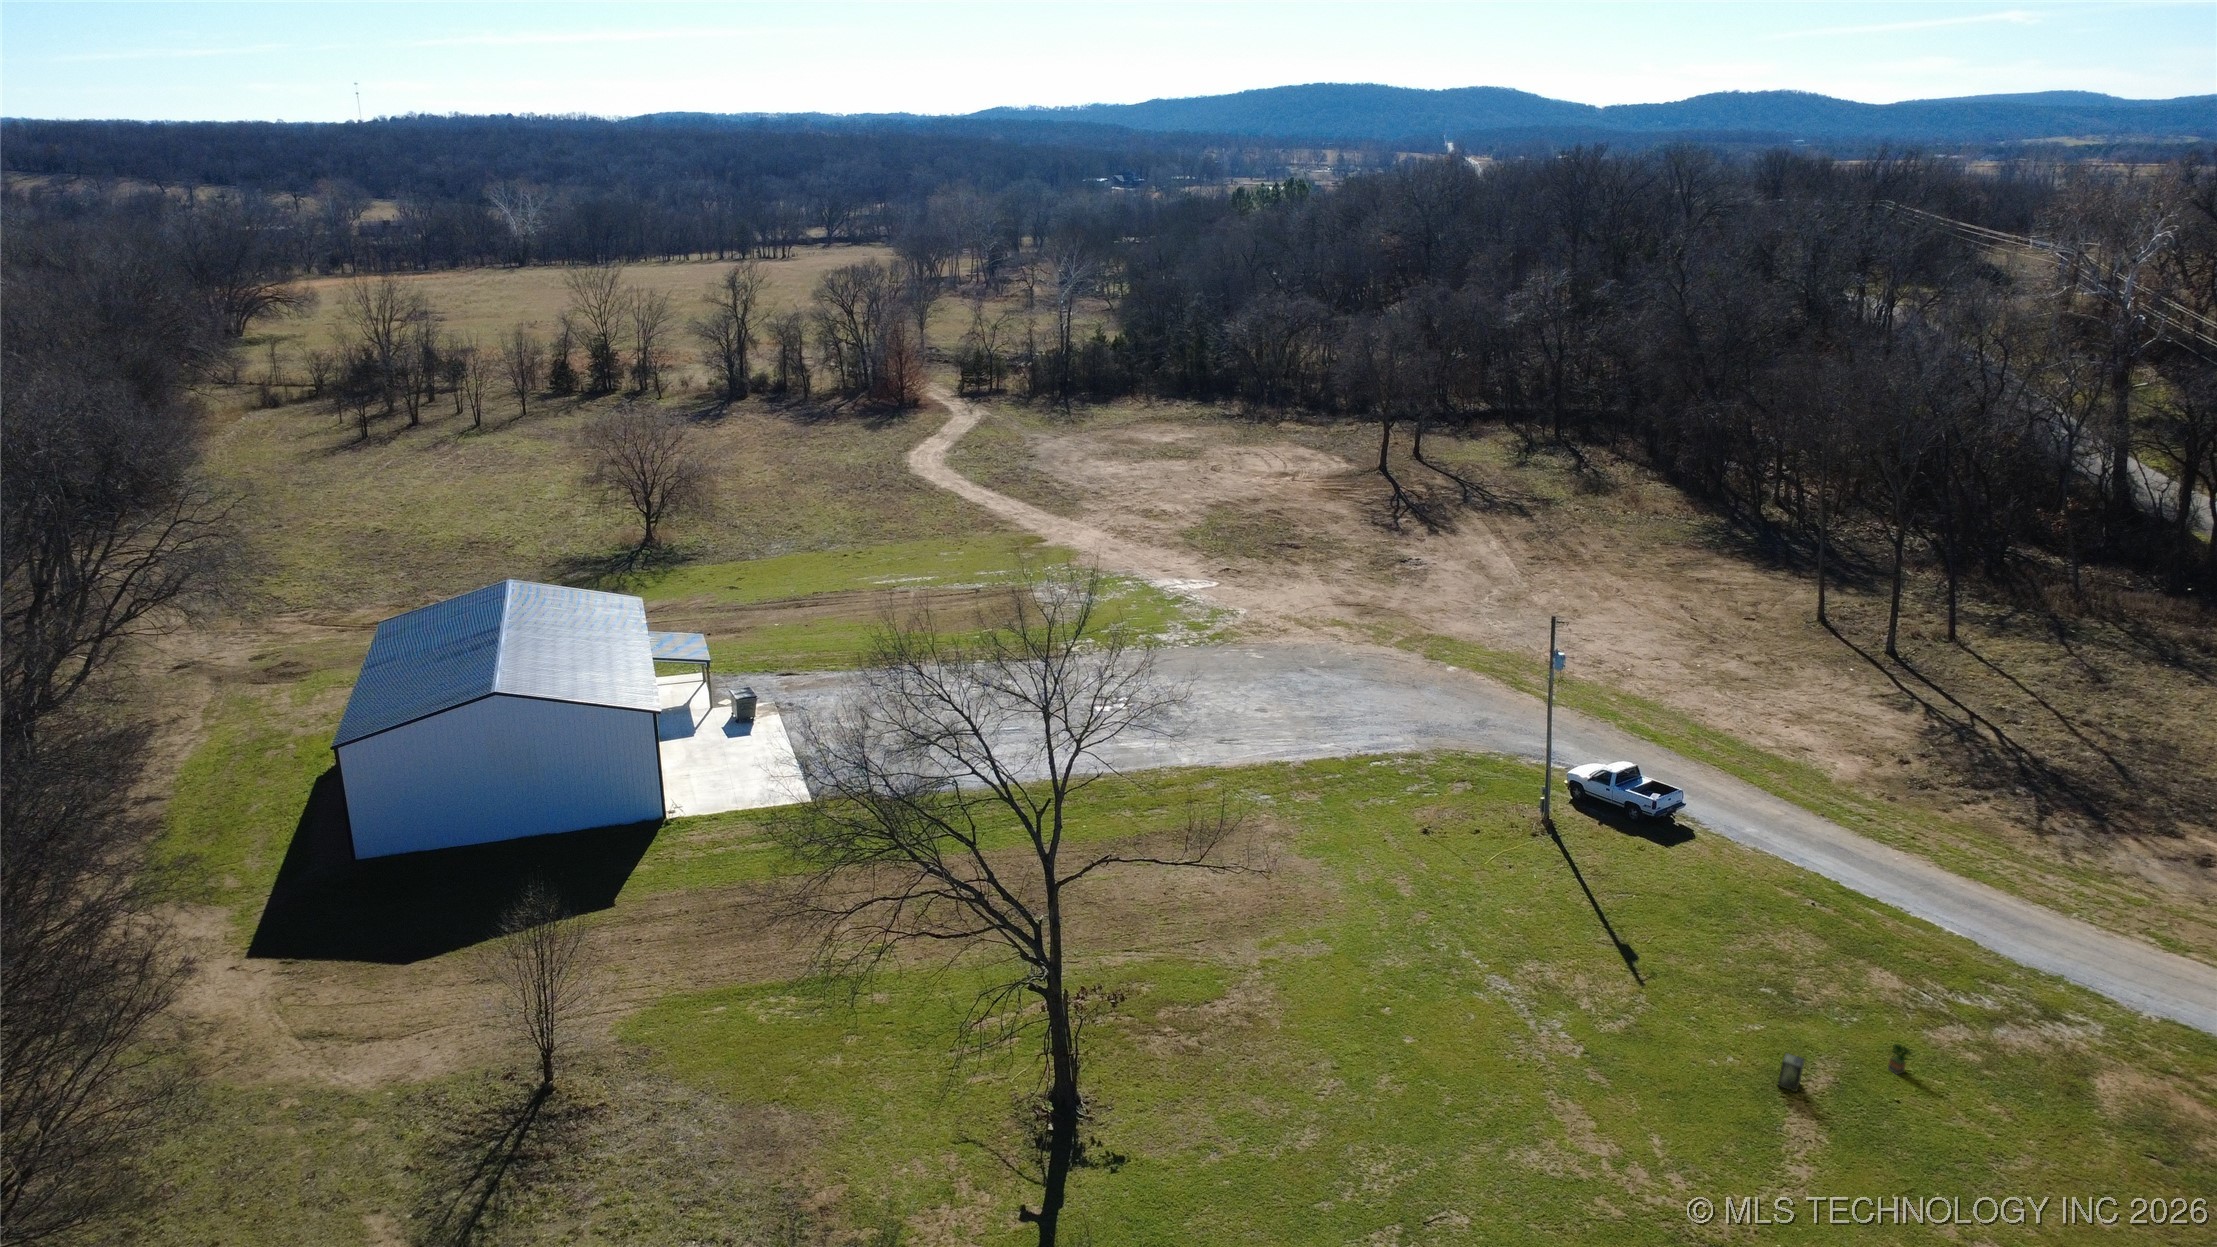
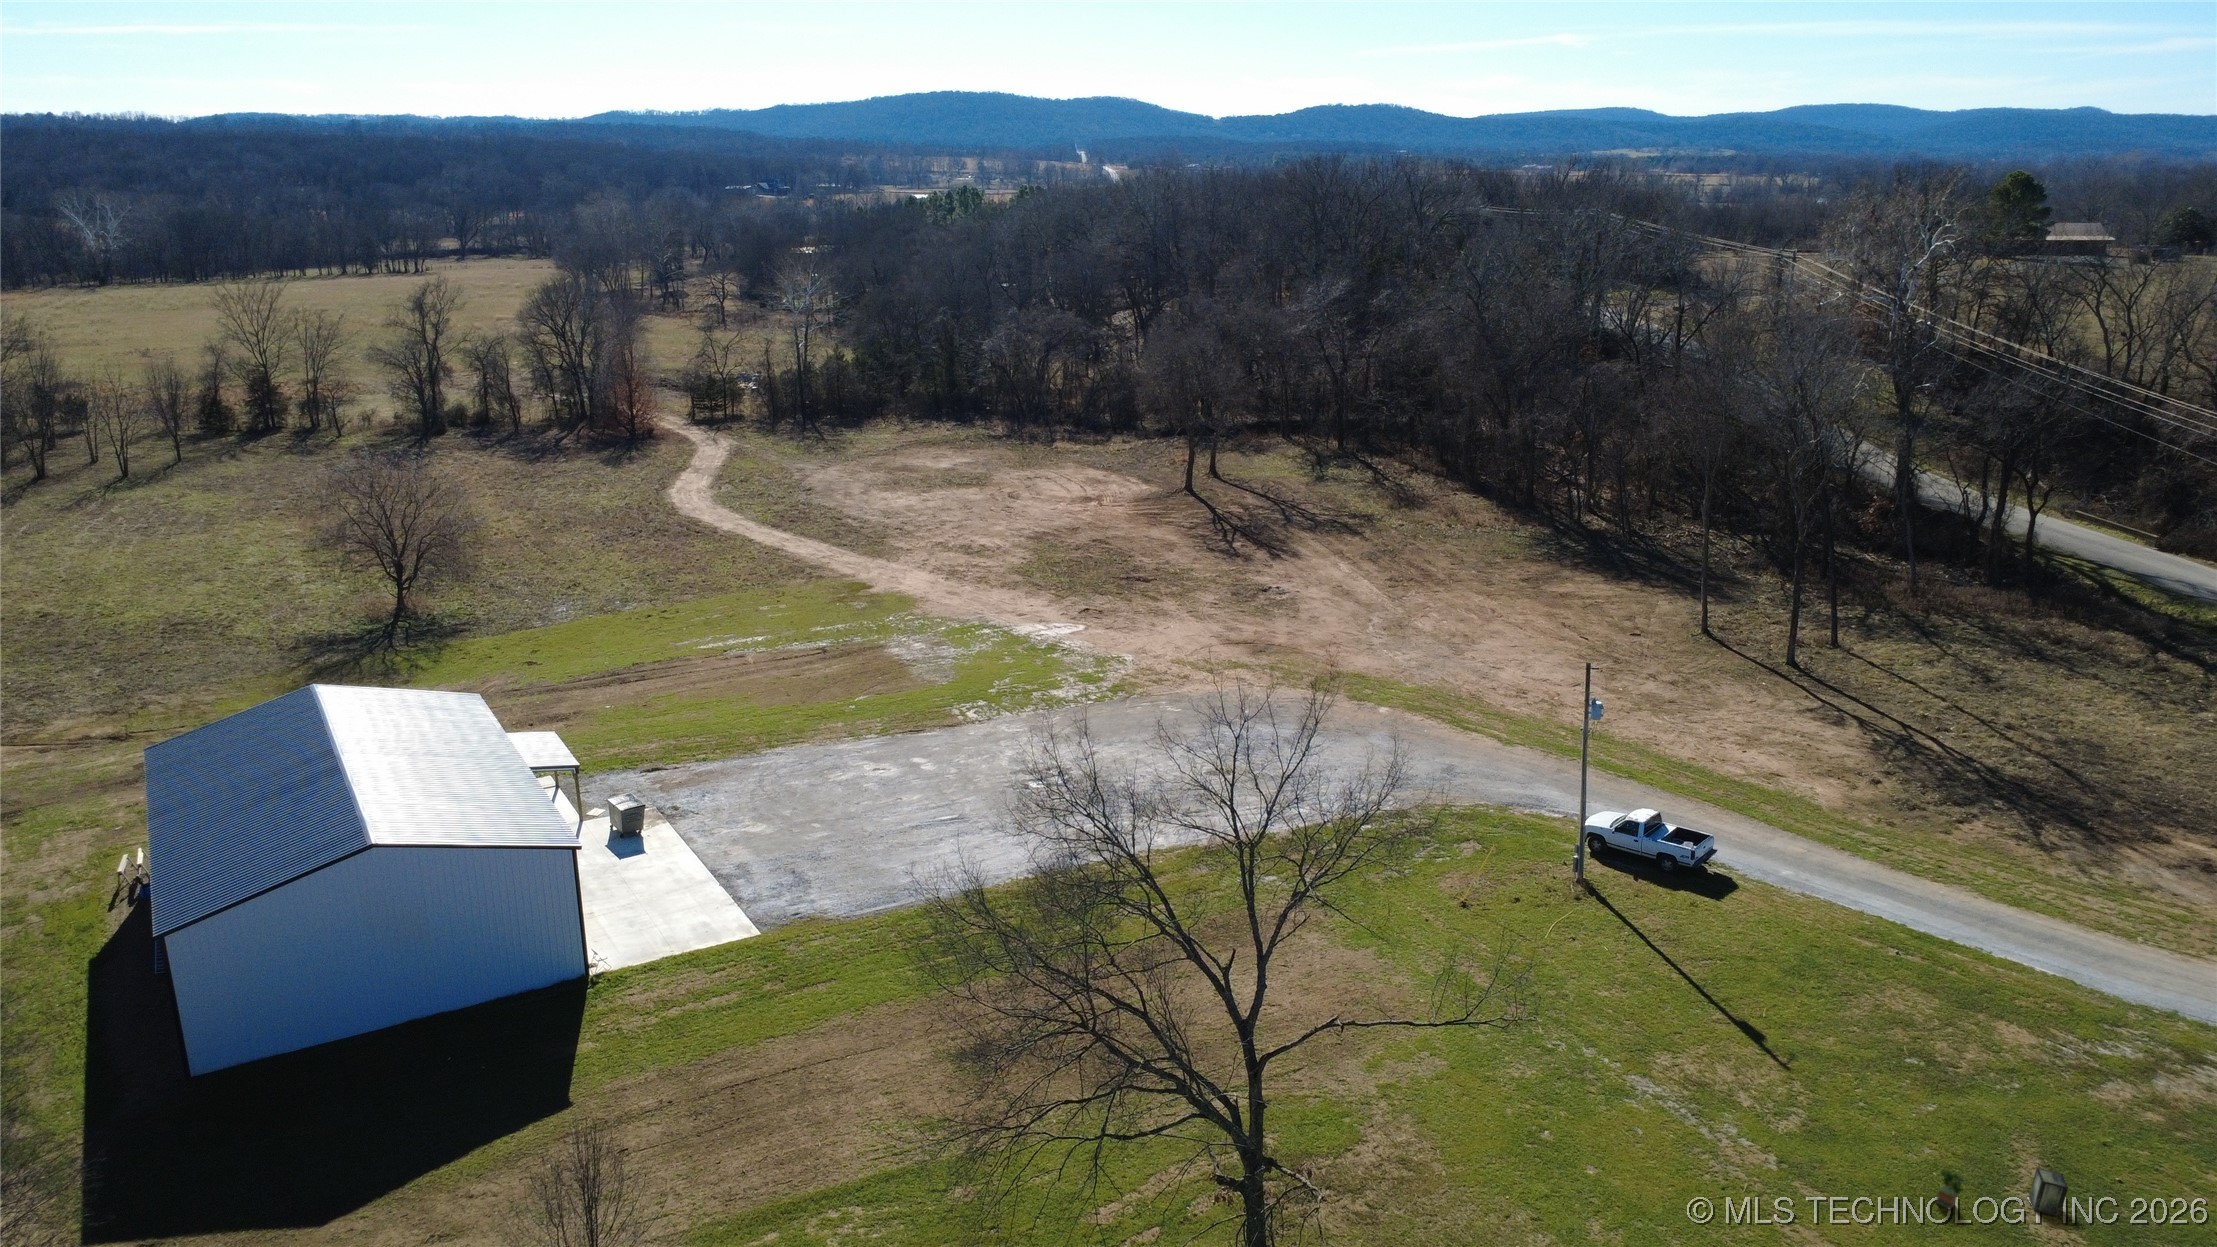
potted tree: present [1888,1044,1911,1074] -> present [1936,1171,1965,1209]

